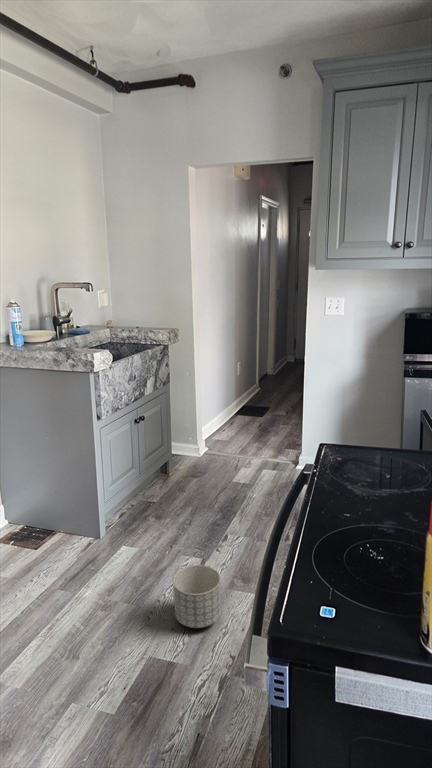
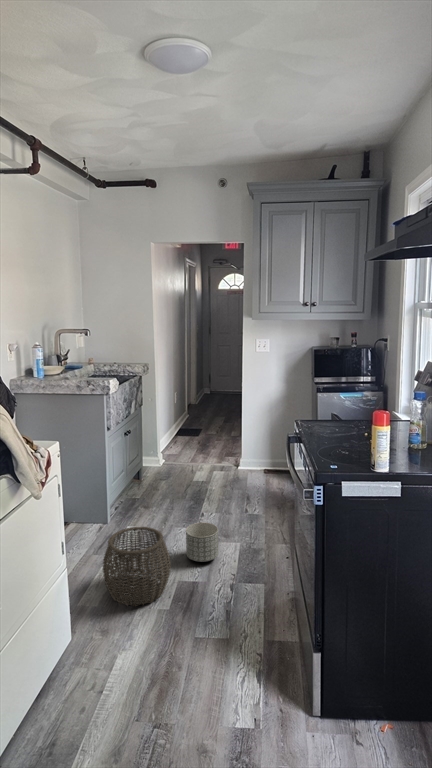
woven basket: none [29,573,132,700] -> present [103,527,171,606]

